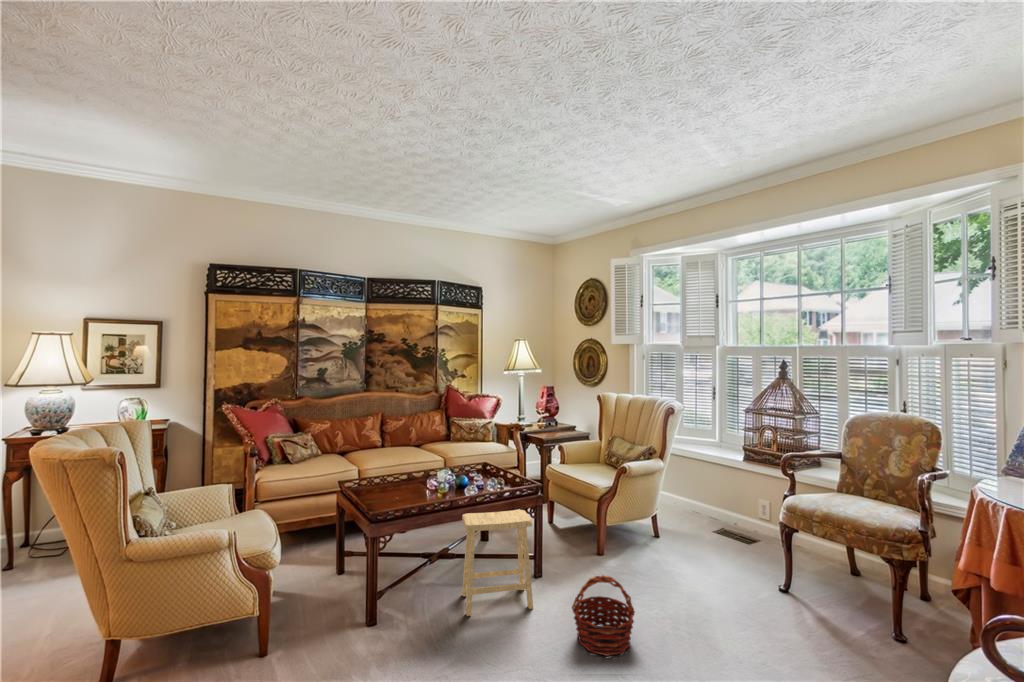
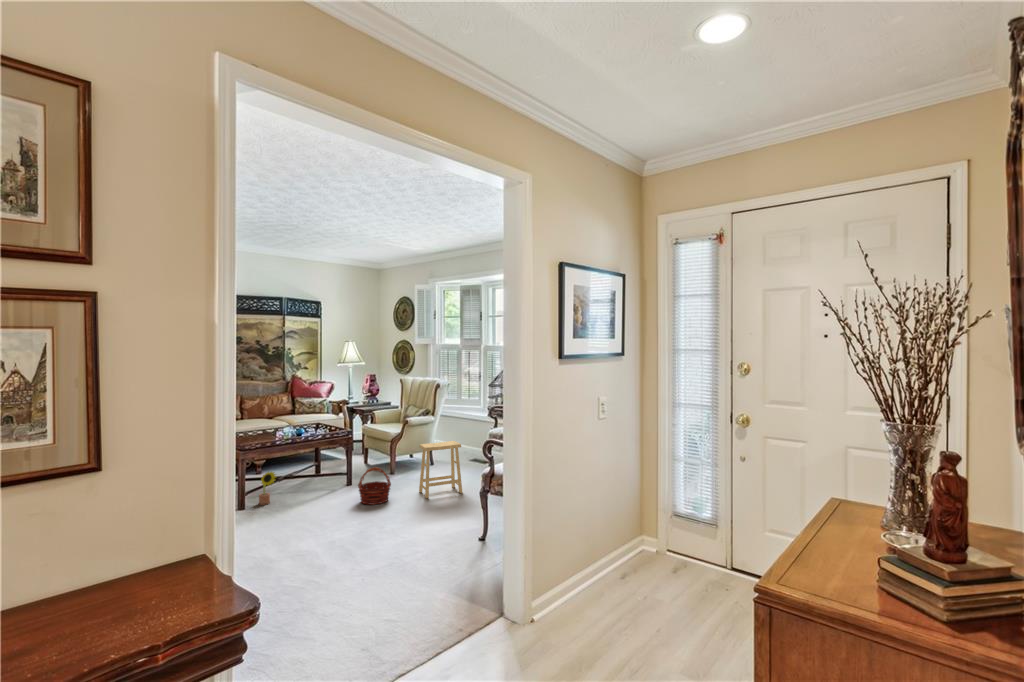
footstool: present [462,510,533,616] -> present [419,441,462,498]
decorative plant: none [402,562,432,620] -> present [259,472,276,505]

